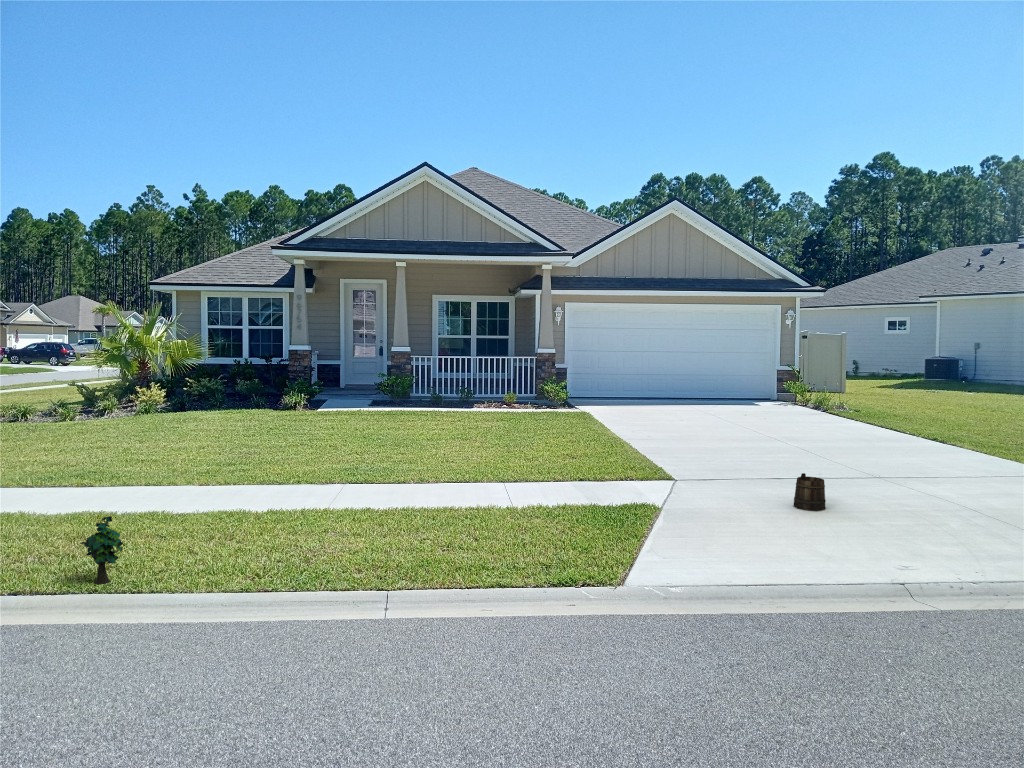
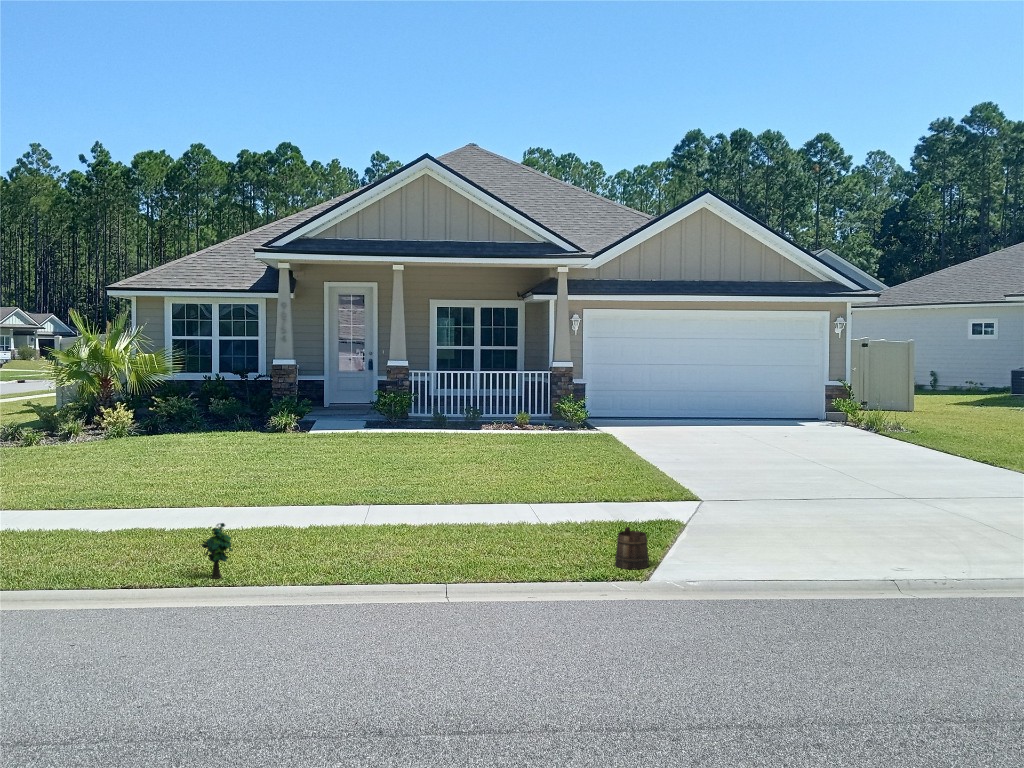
bucket: present [794,473,826,511] -> present [615,527,649,569]

